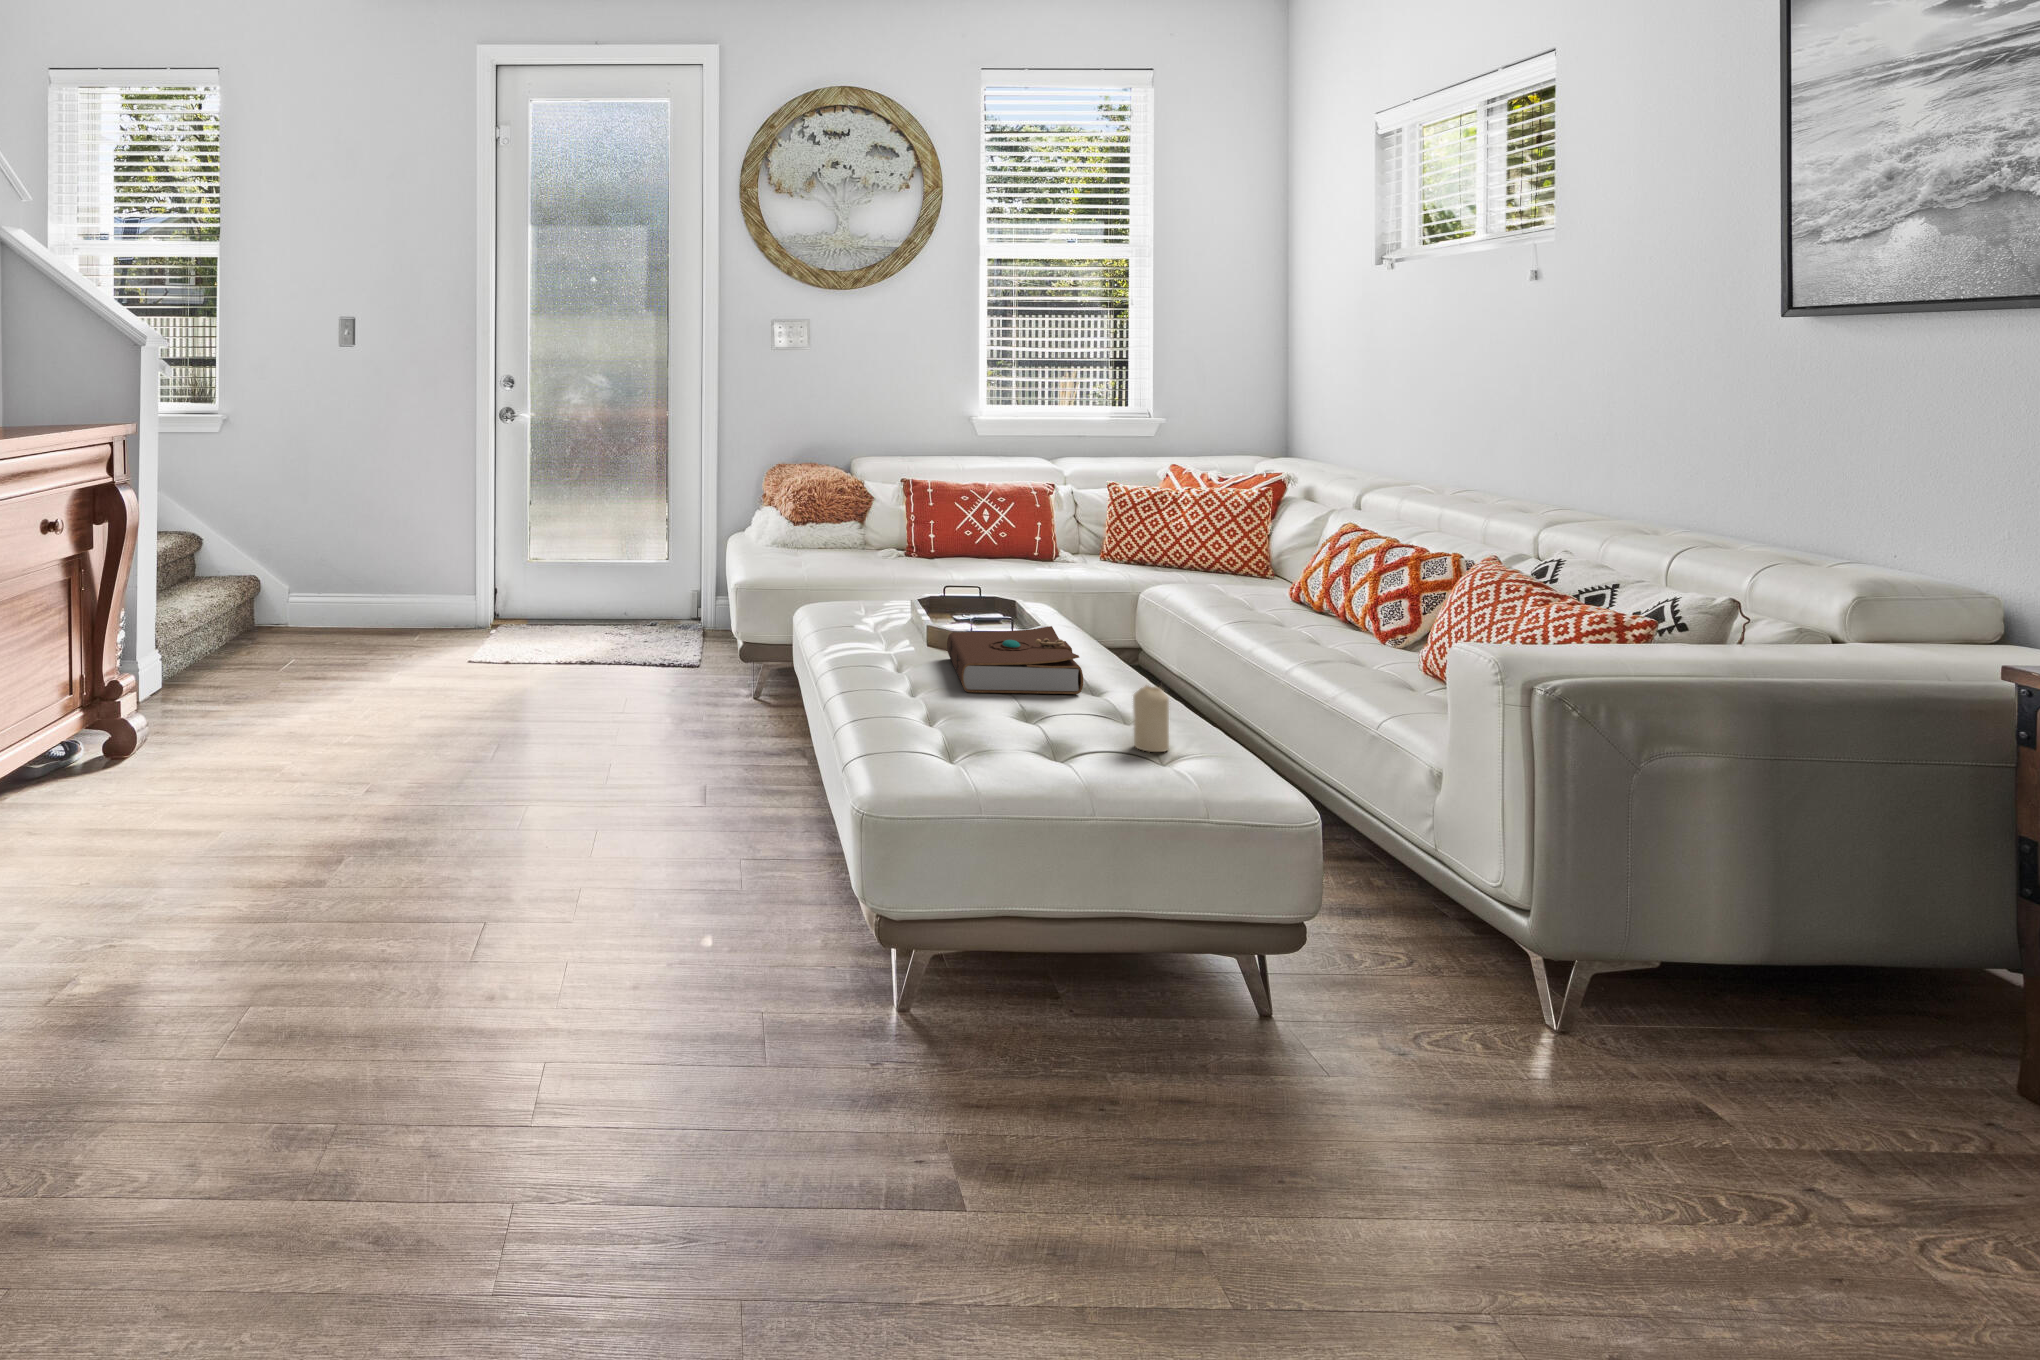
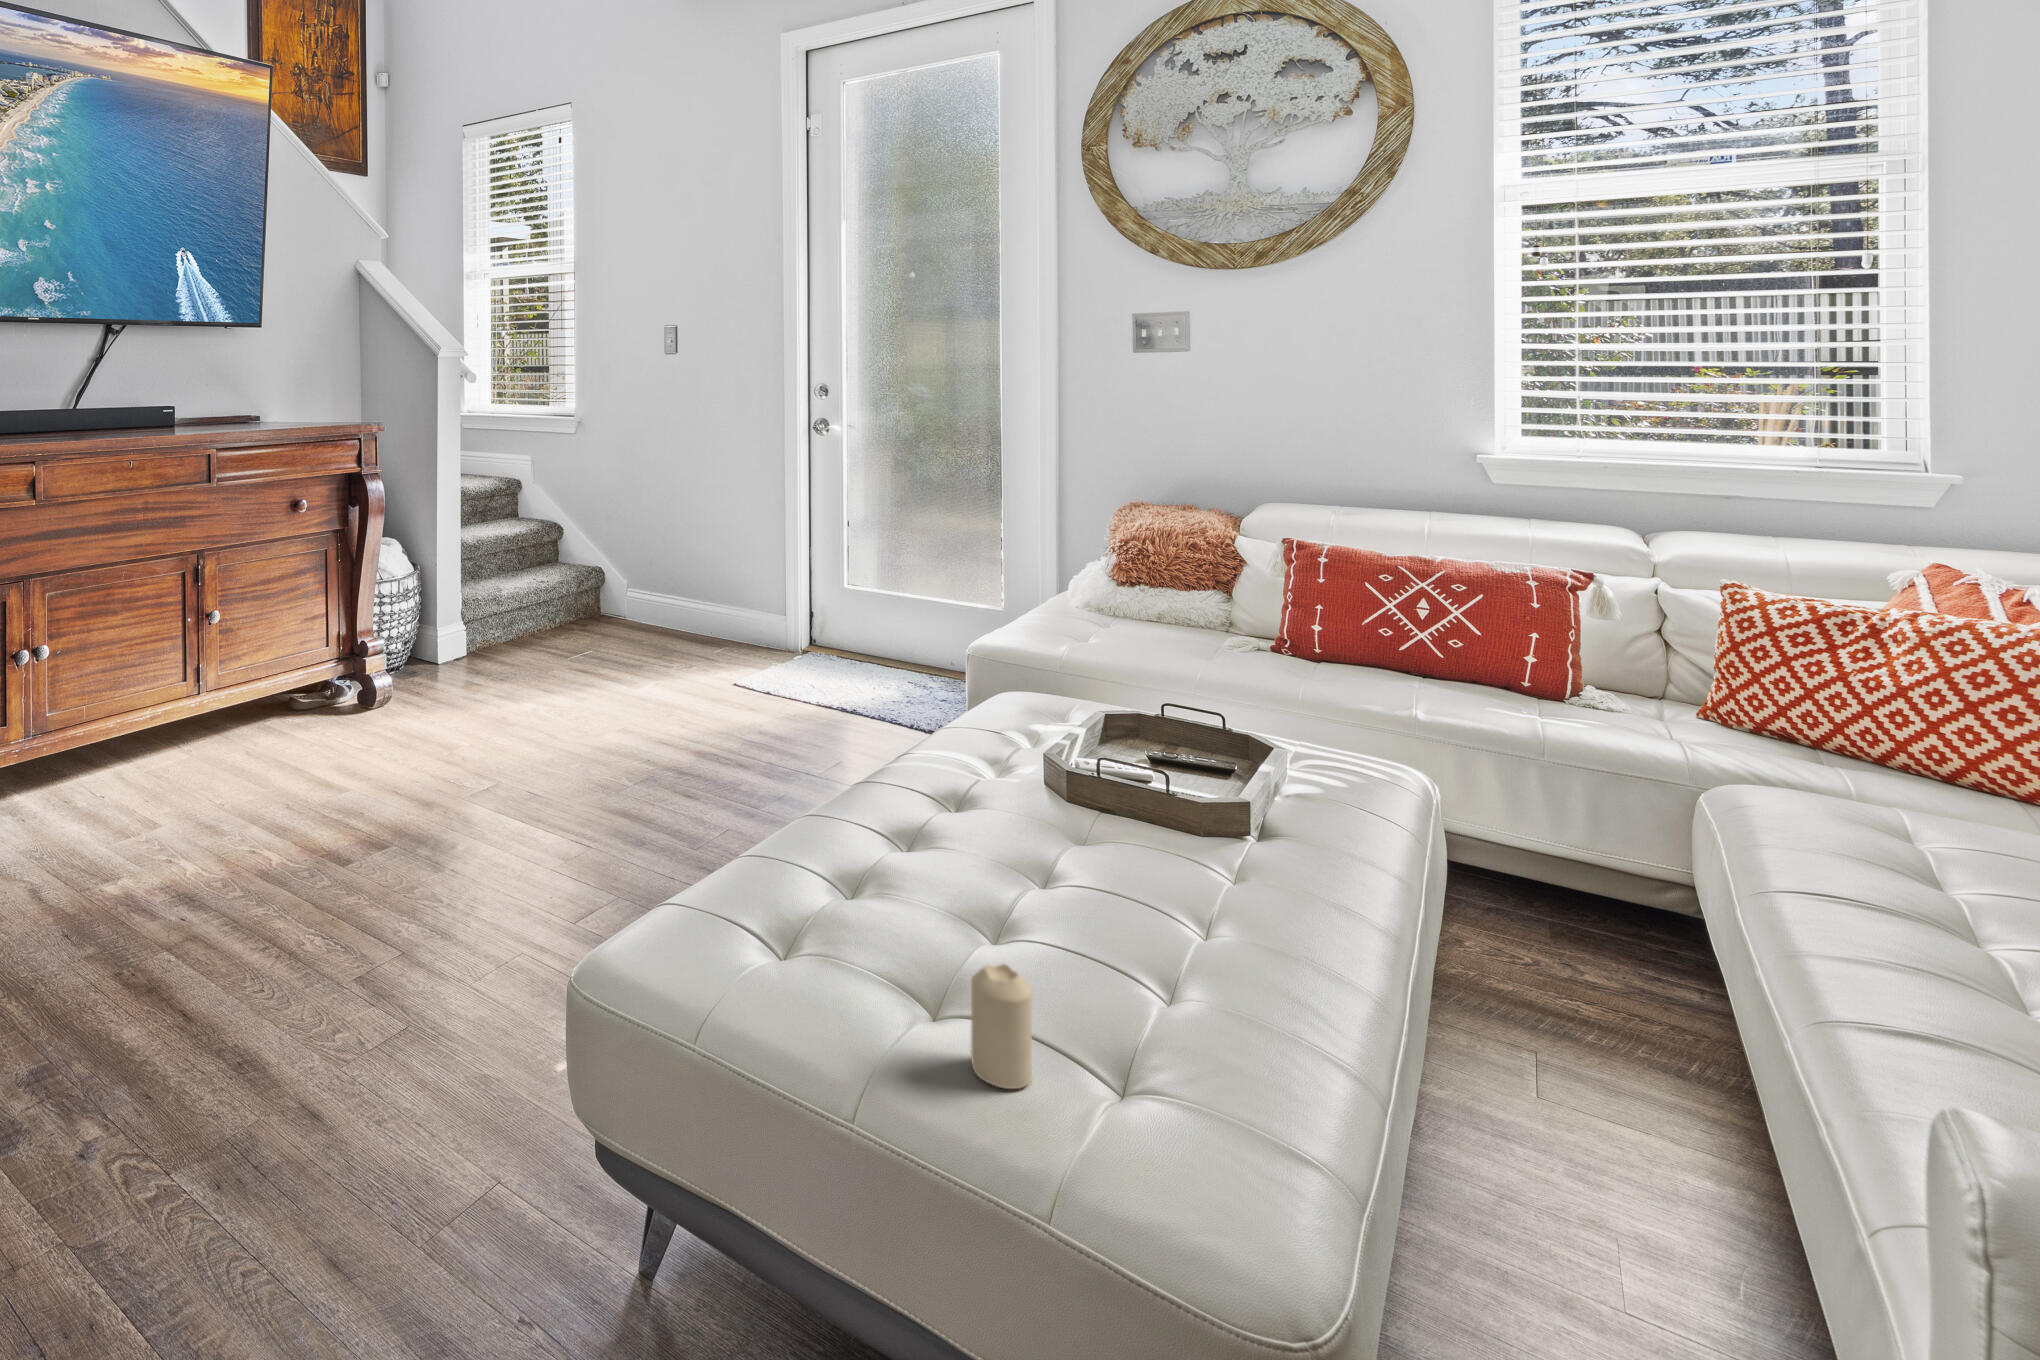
book: present [947,626,1083,694] -> none [914,782,1172,933]

